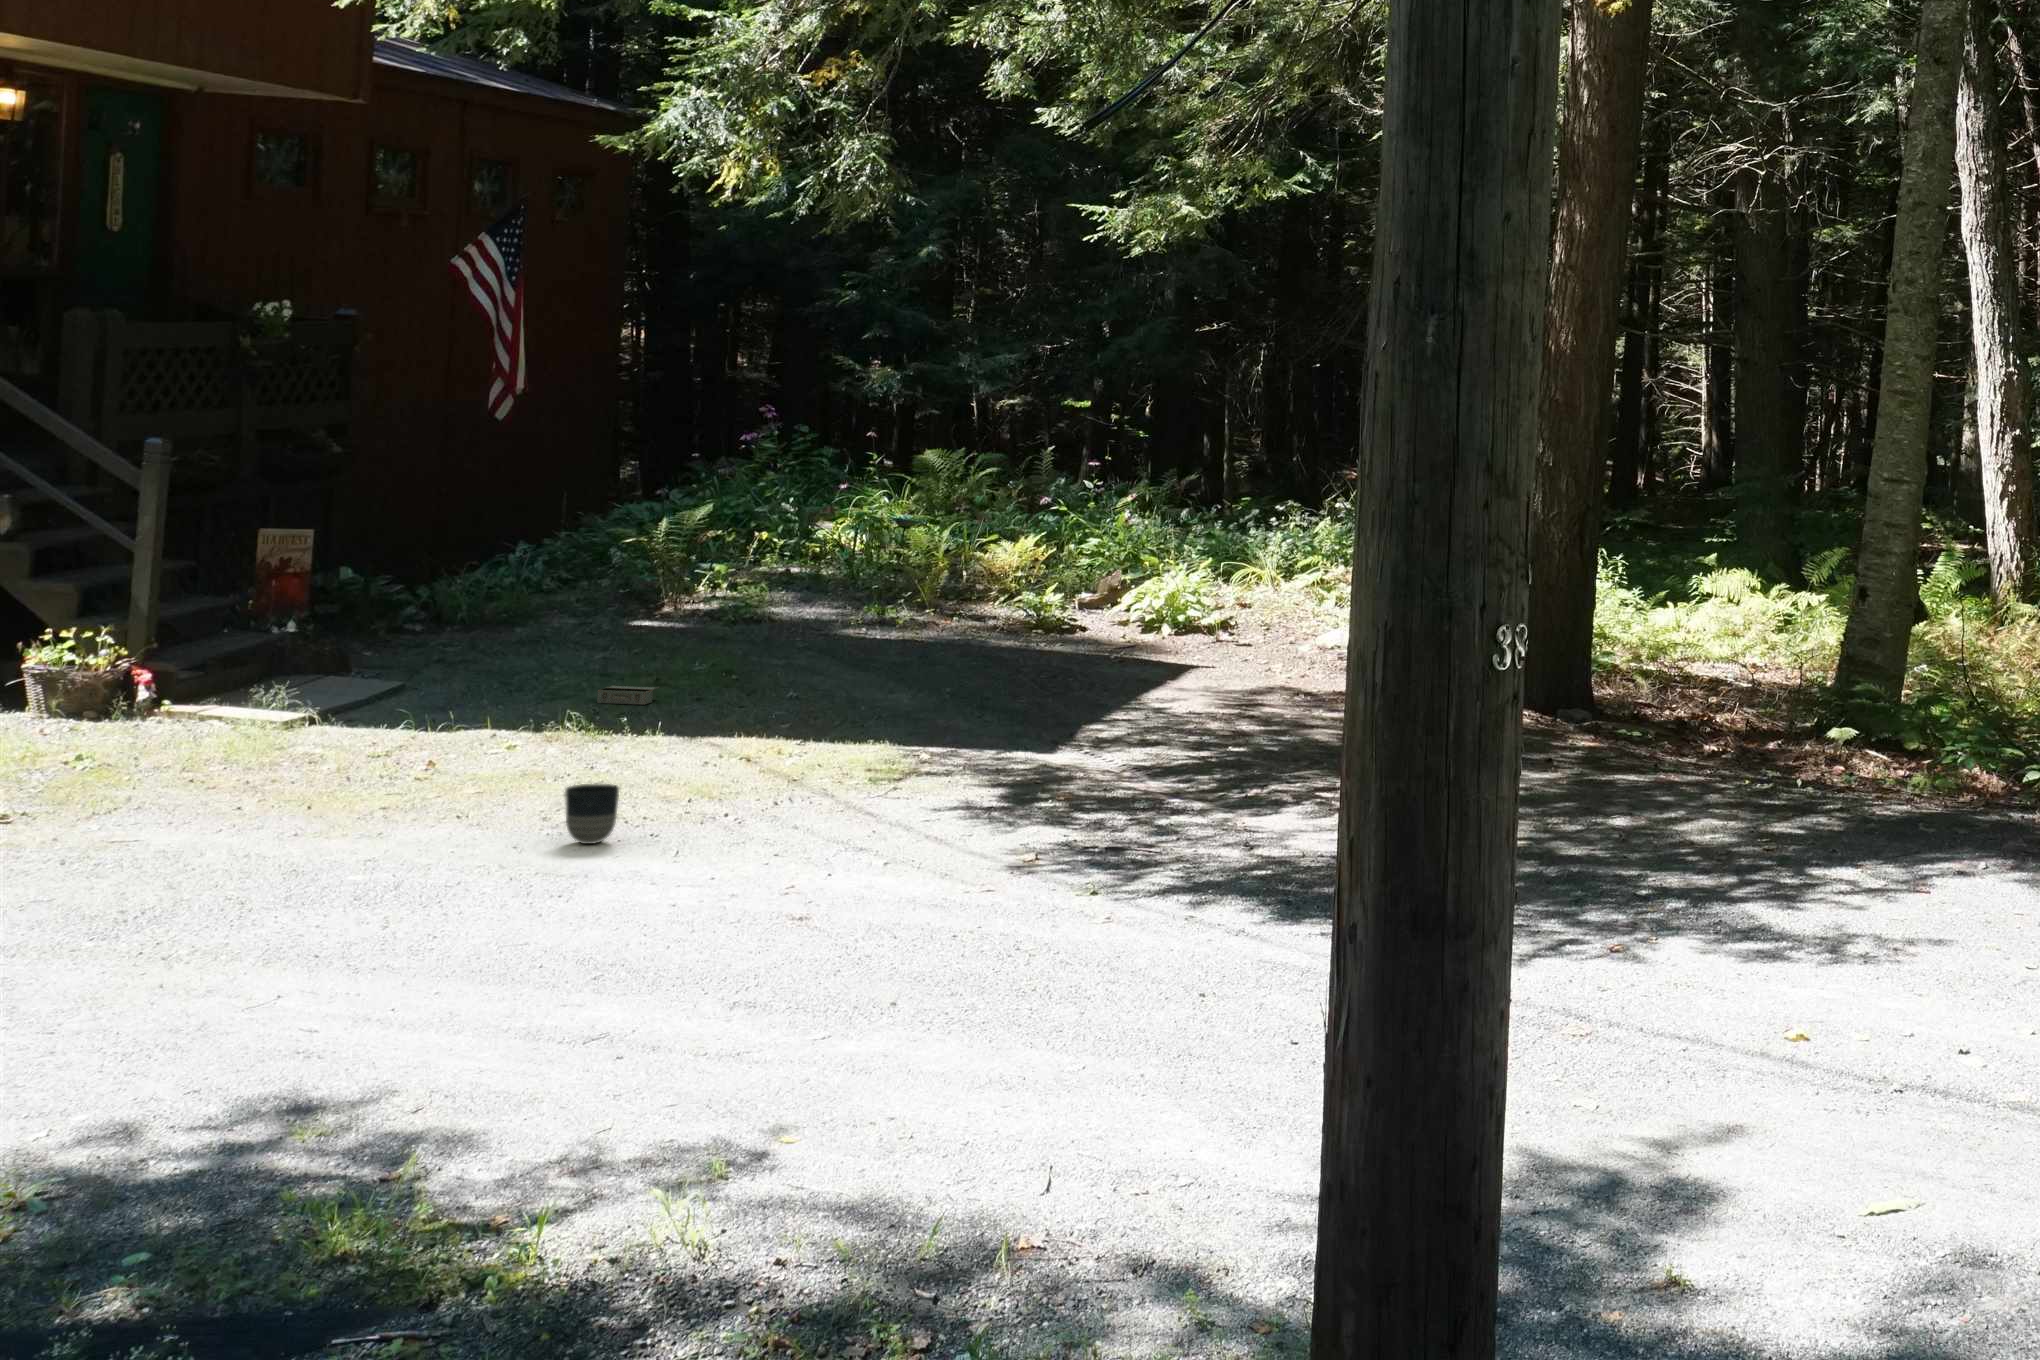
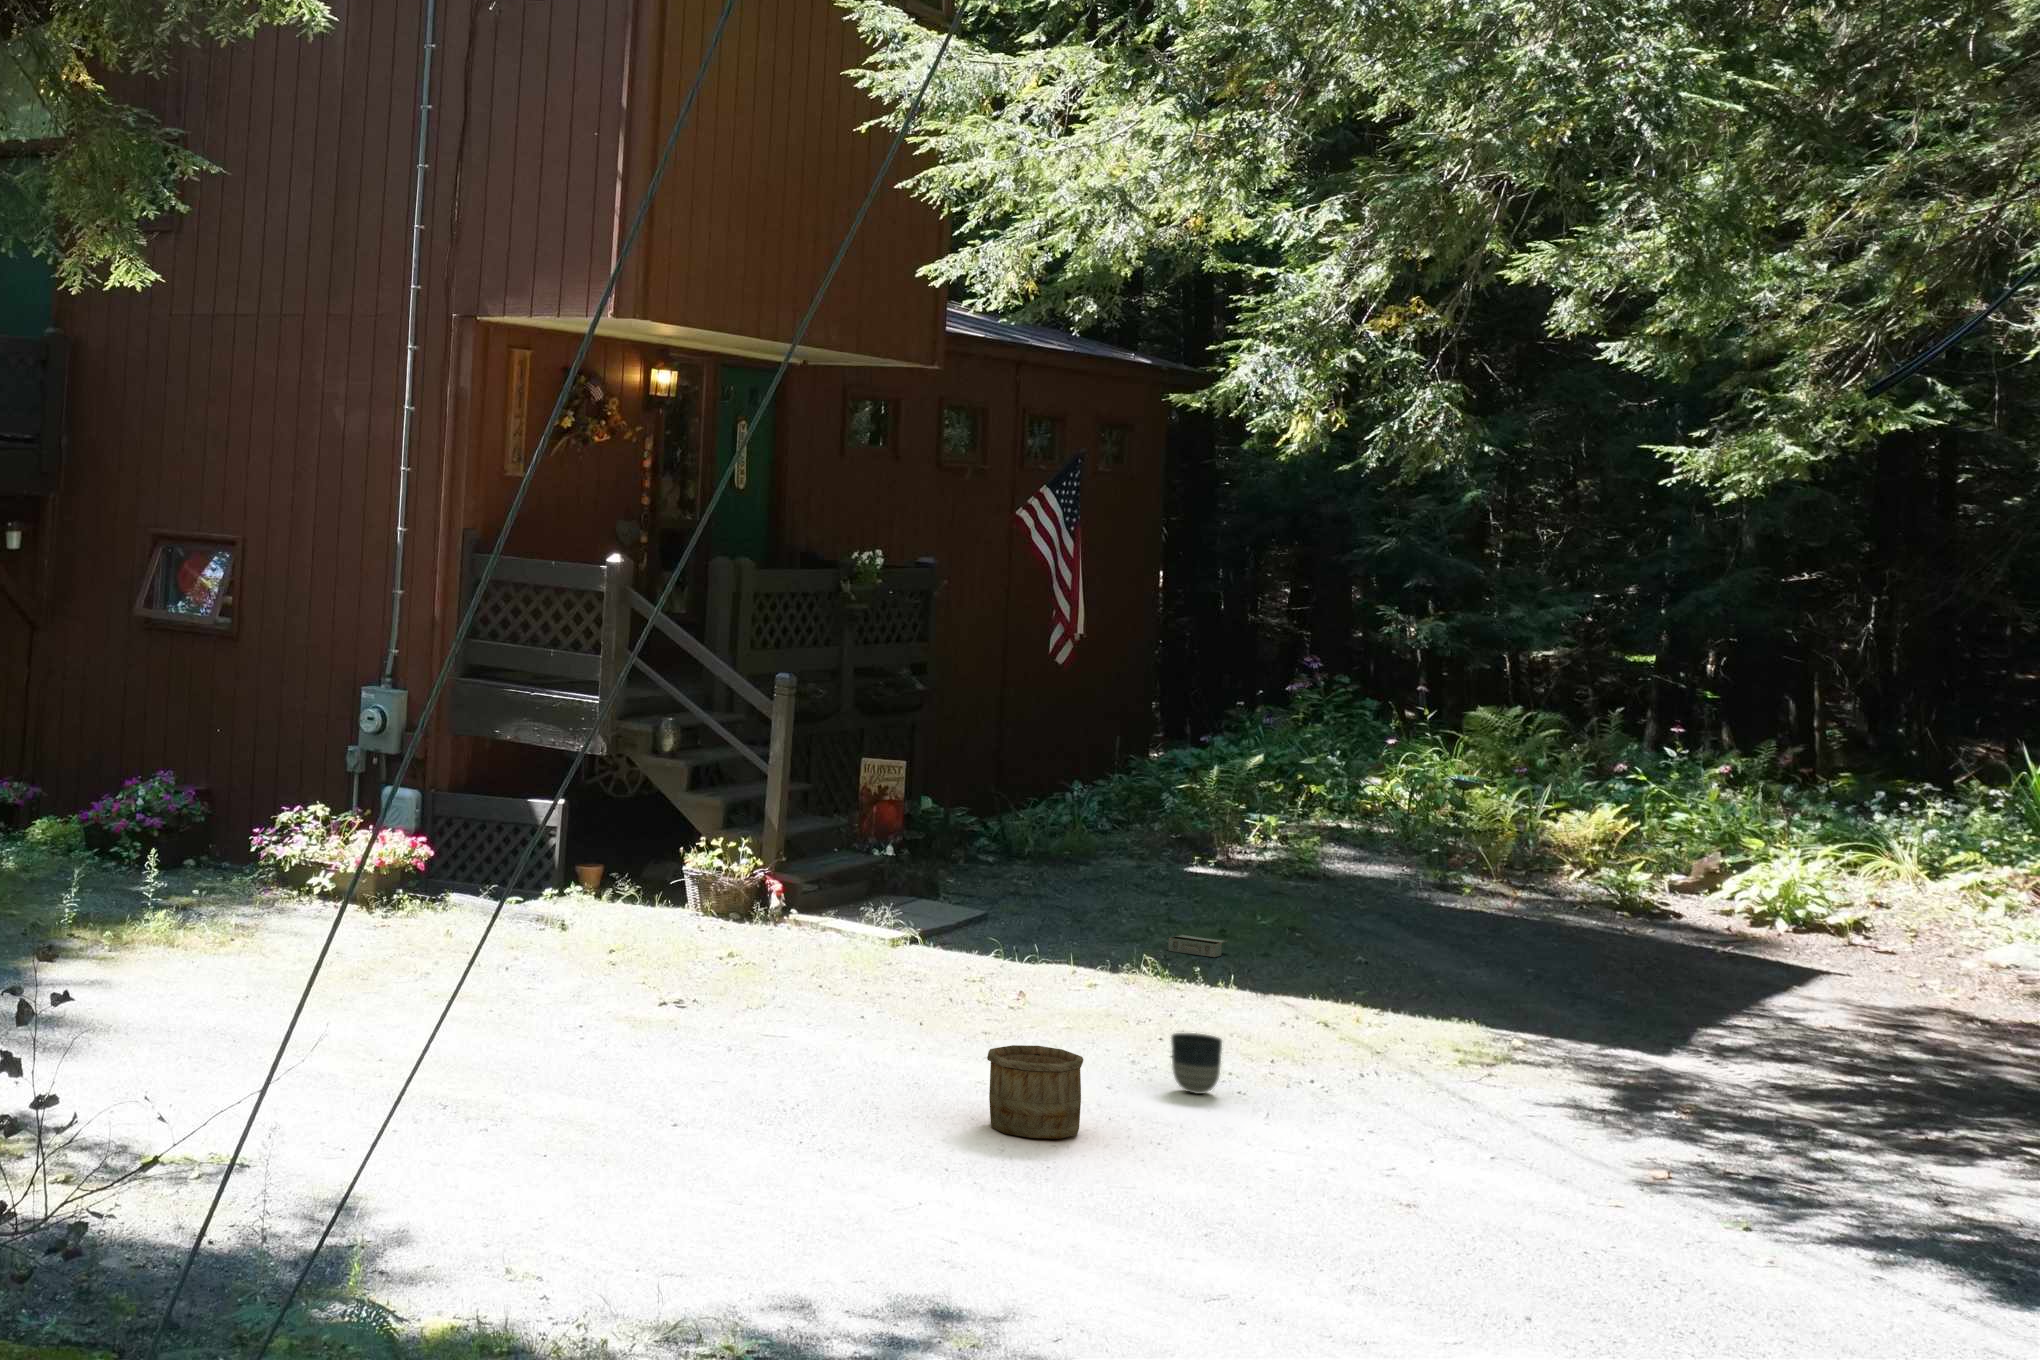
wooden bucket: none [341,818,455,916] -> present [987,1045,1083,1139]

